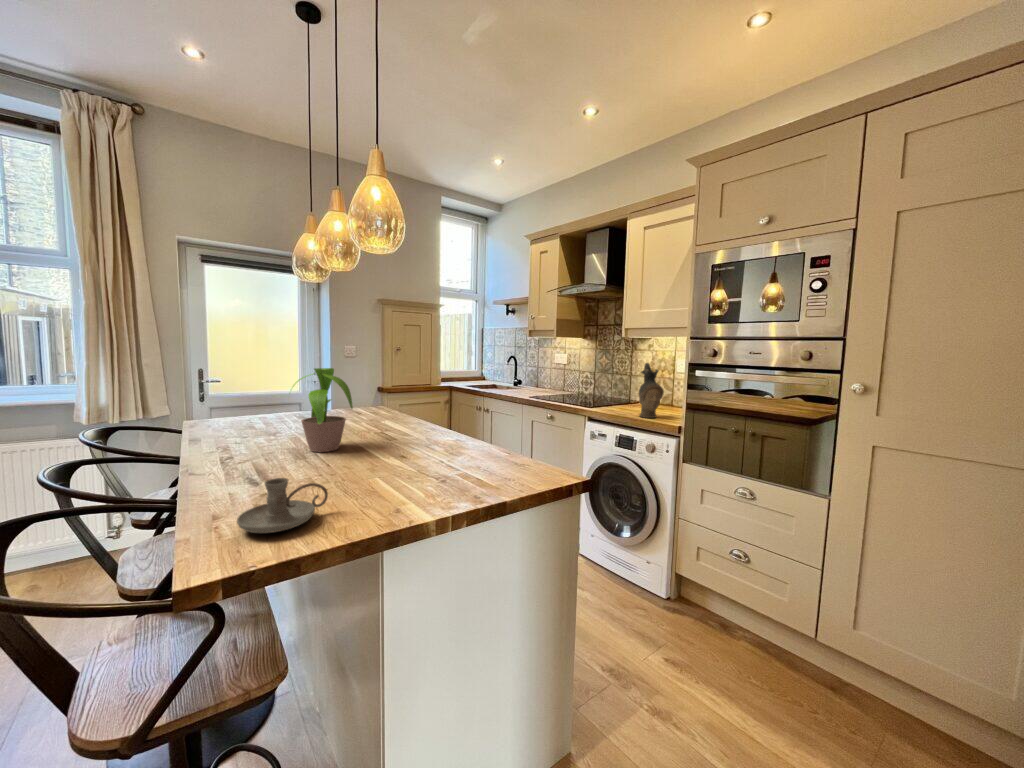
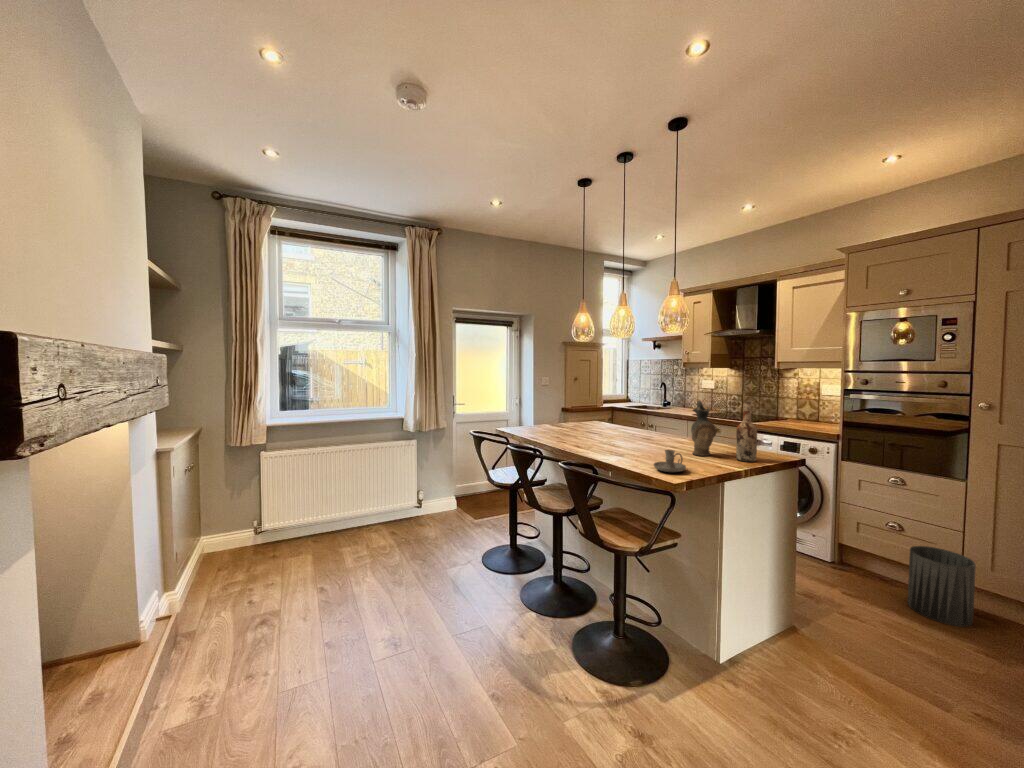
ceramic pitcher: present [639,363,664,418] -> present [691,401,717,456]
potted plant: present [293,368,353,452] -> none [591,396,635,446]
wine bottle: none [470,377,504,489] -> present [736,402,757,462]
trash can: none [747,590,834,719] -> present [908,546,976,627]

